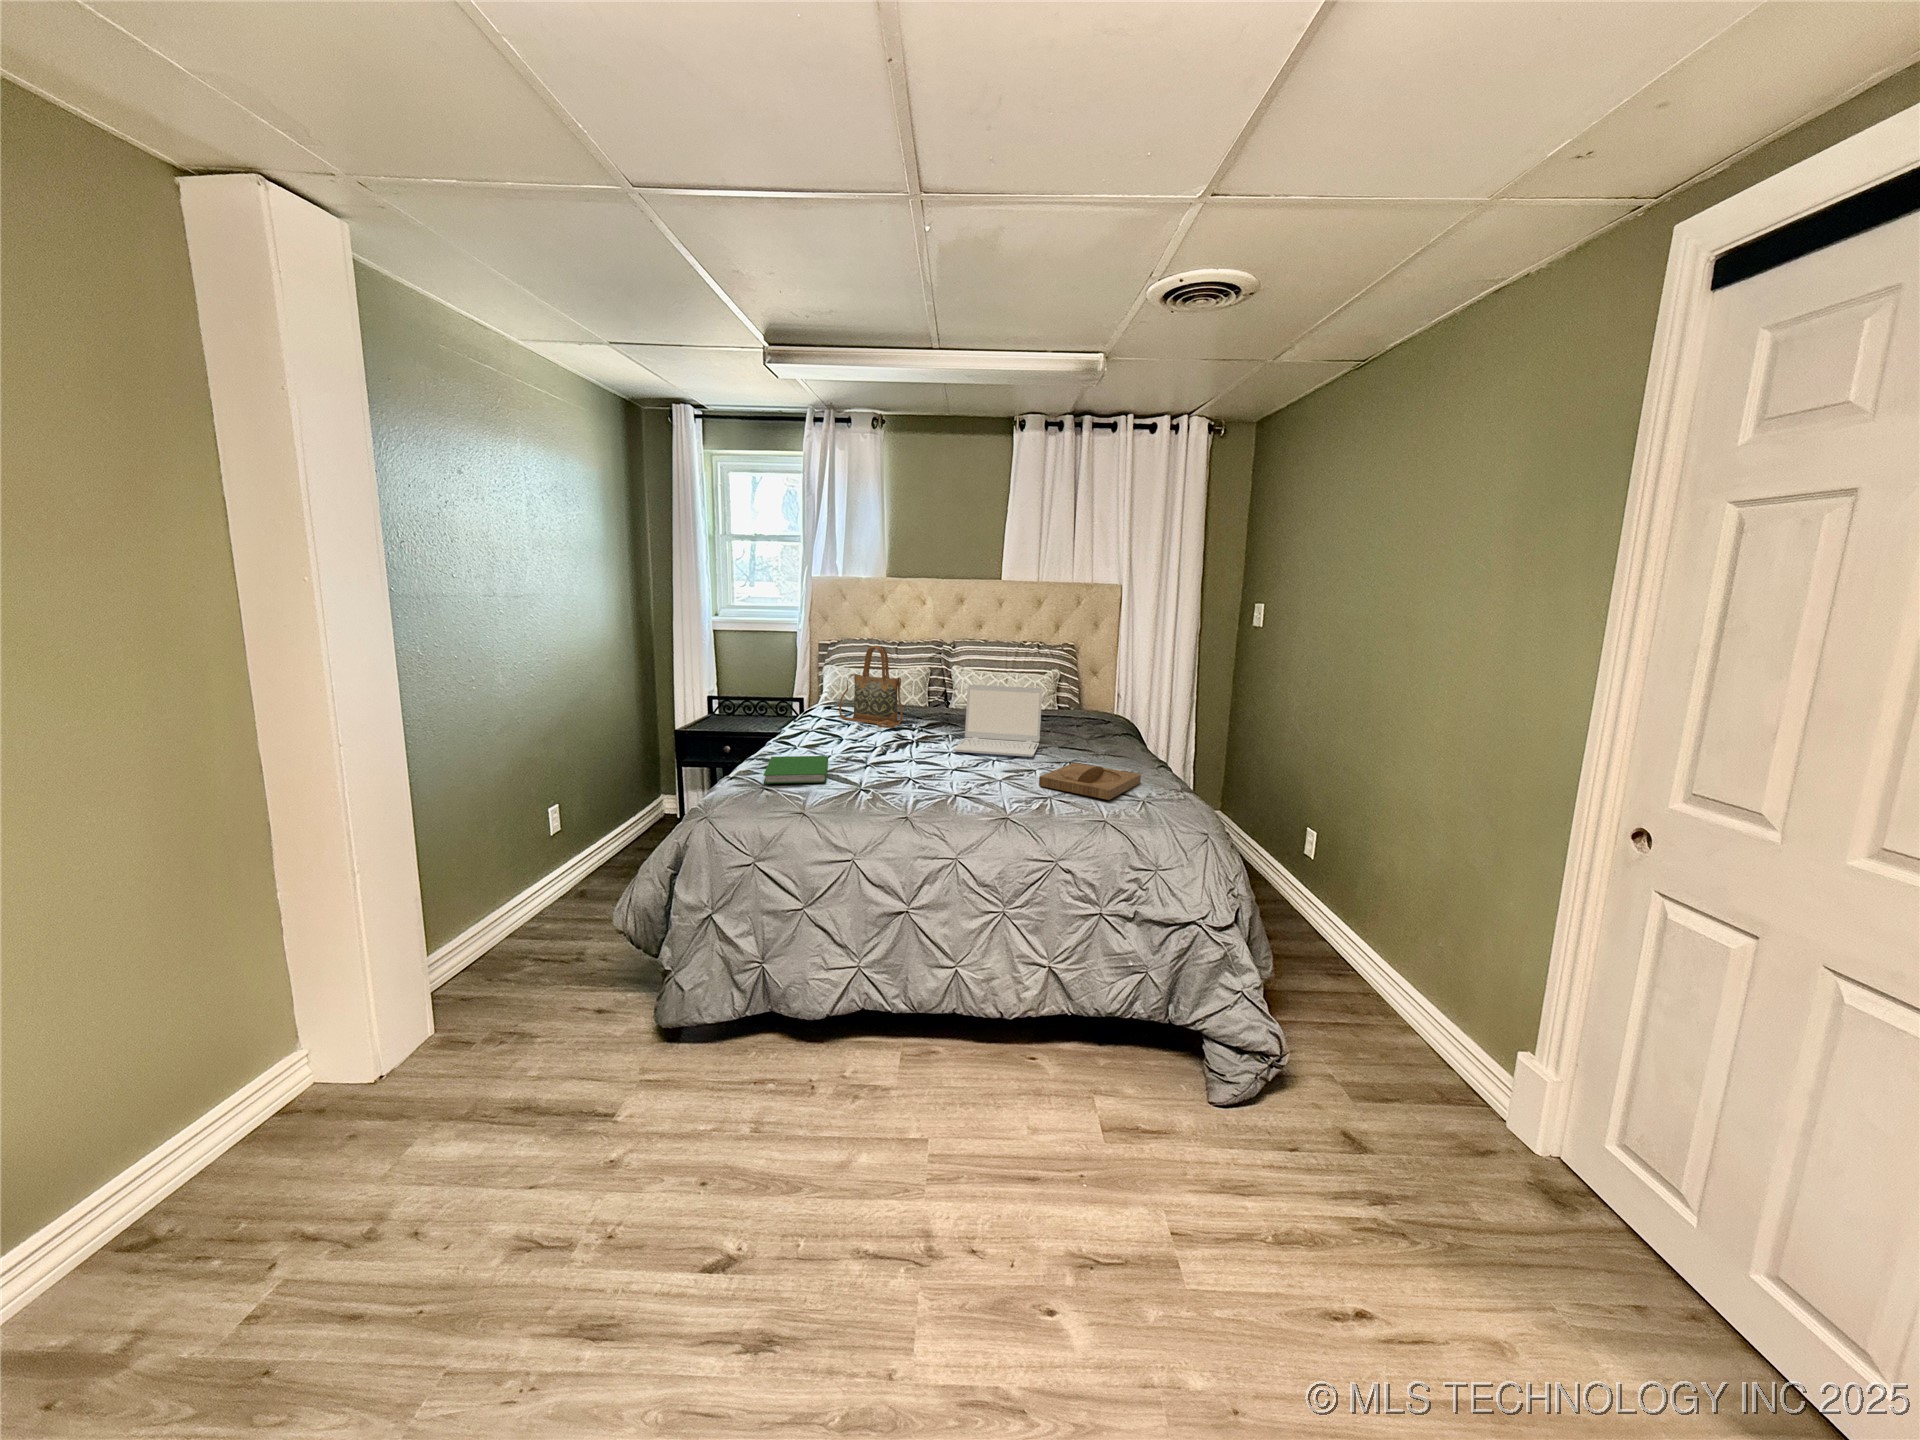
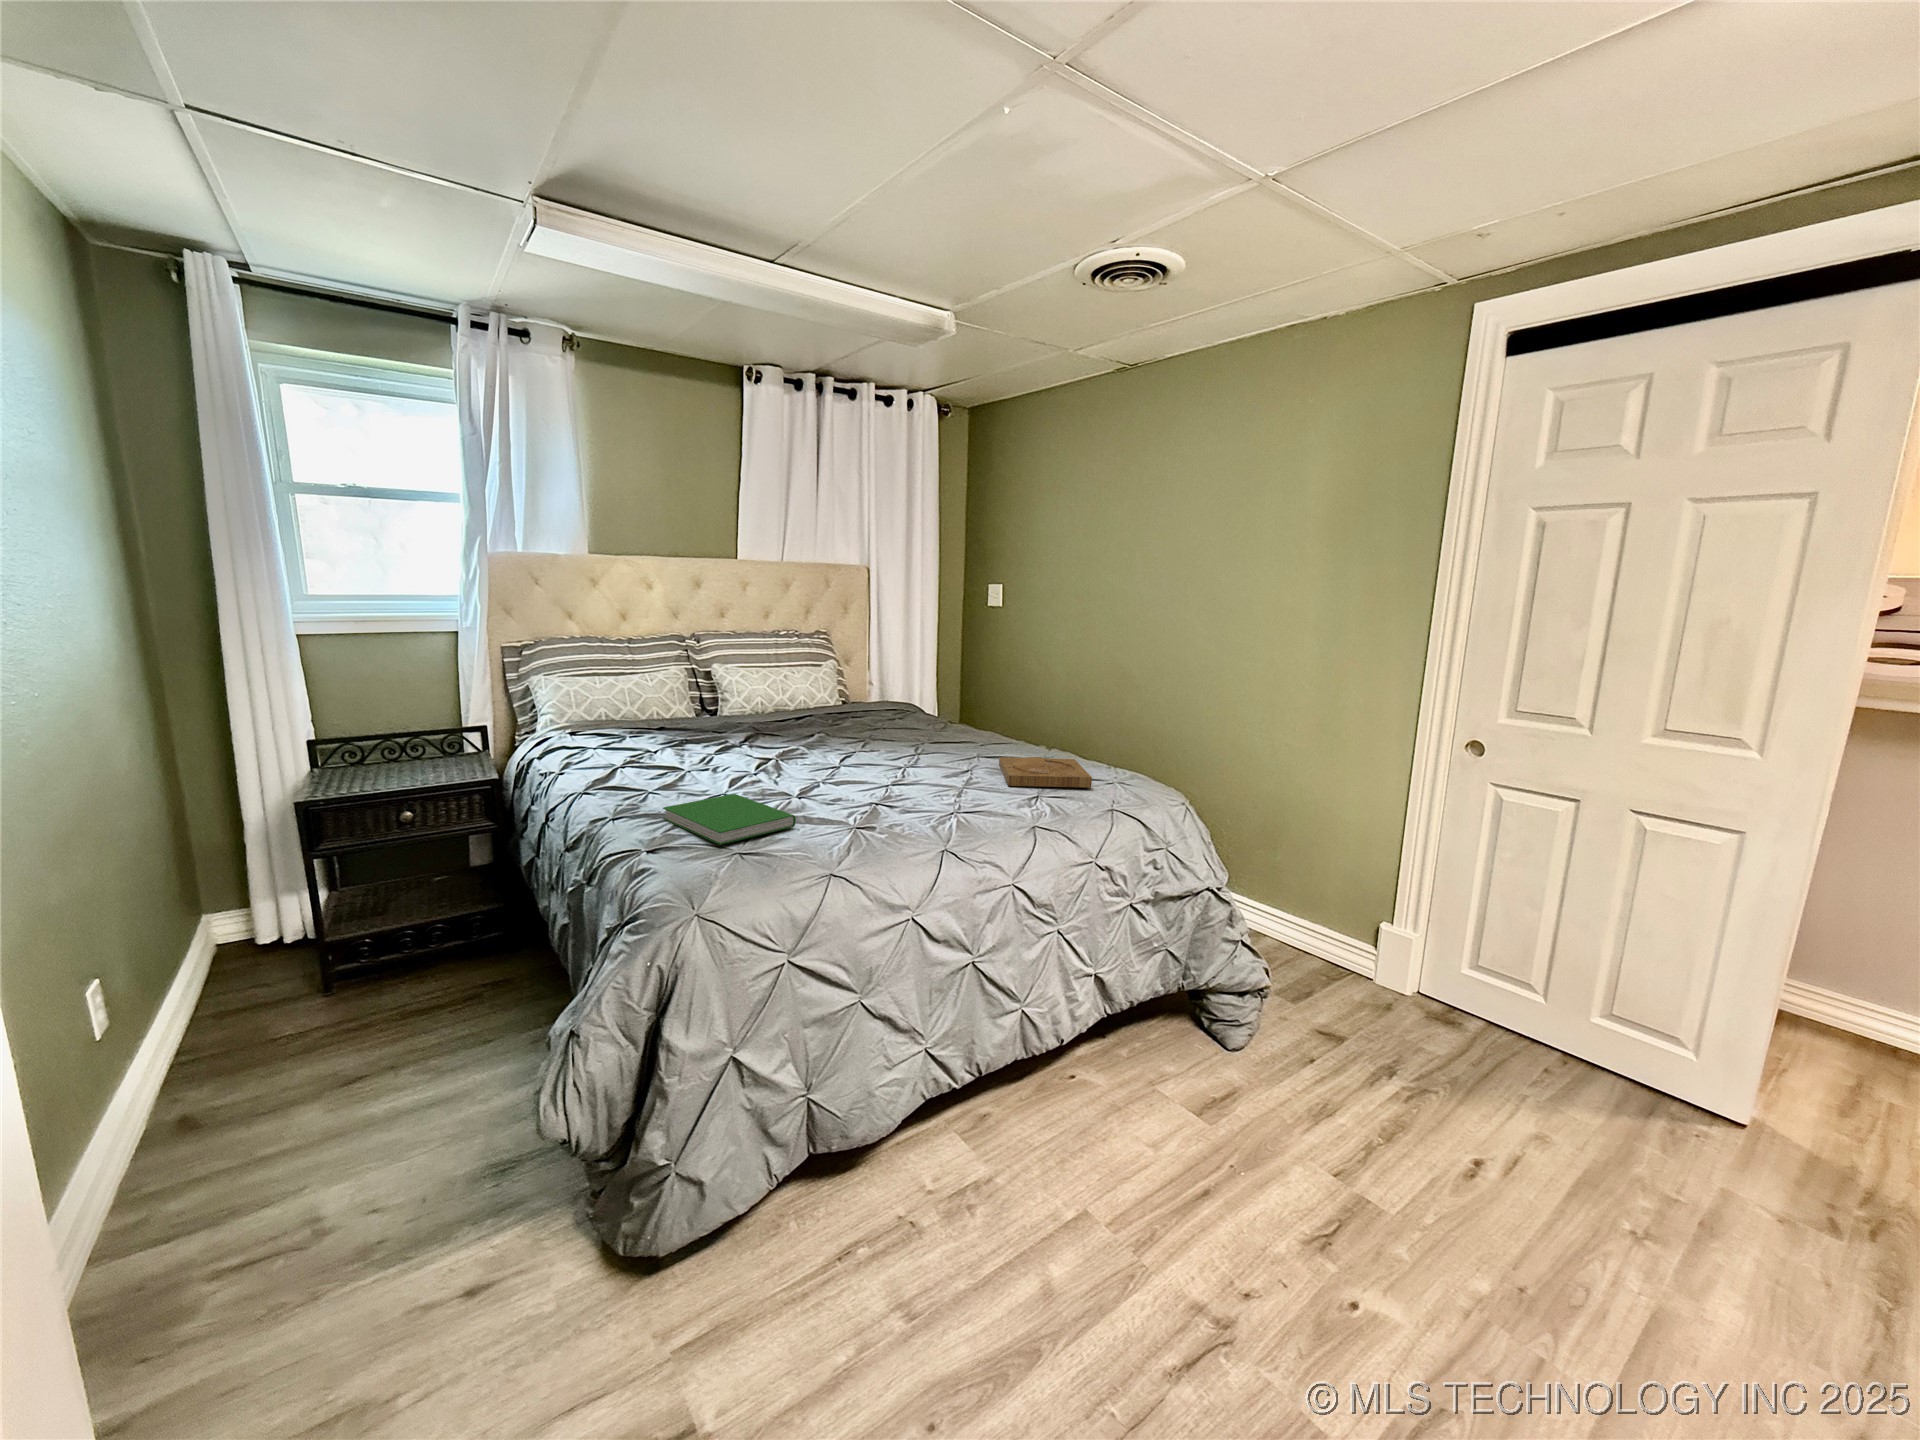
handbag: present [839,646,903,728] -> none [619,641,730,749]
laptop: present [954,685,1042,757] -> none [832,681,944,765]

